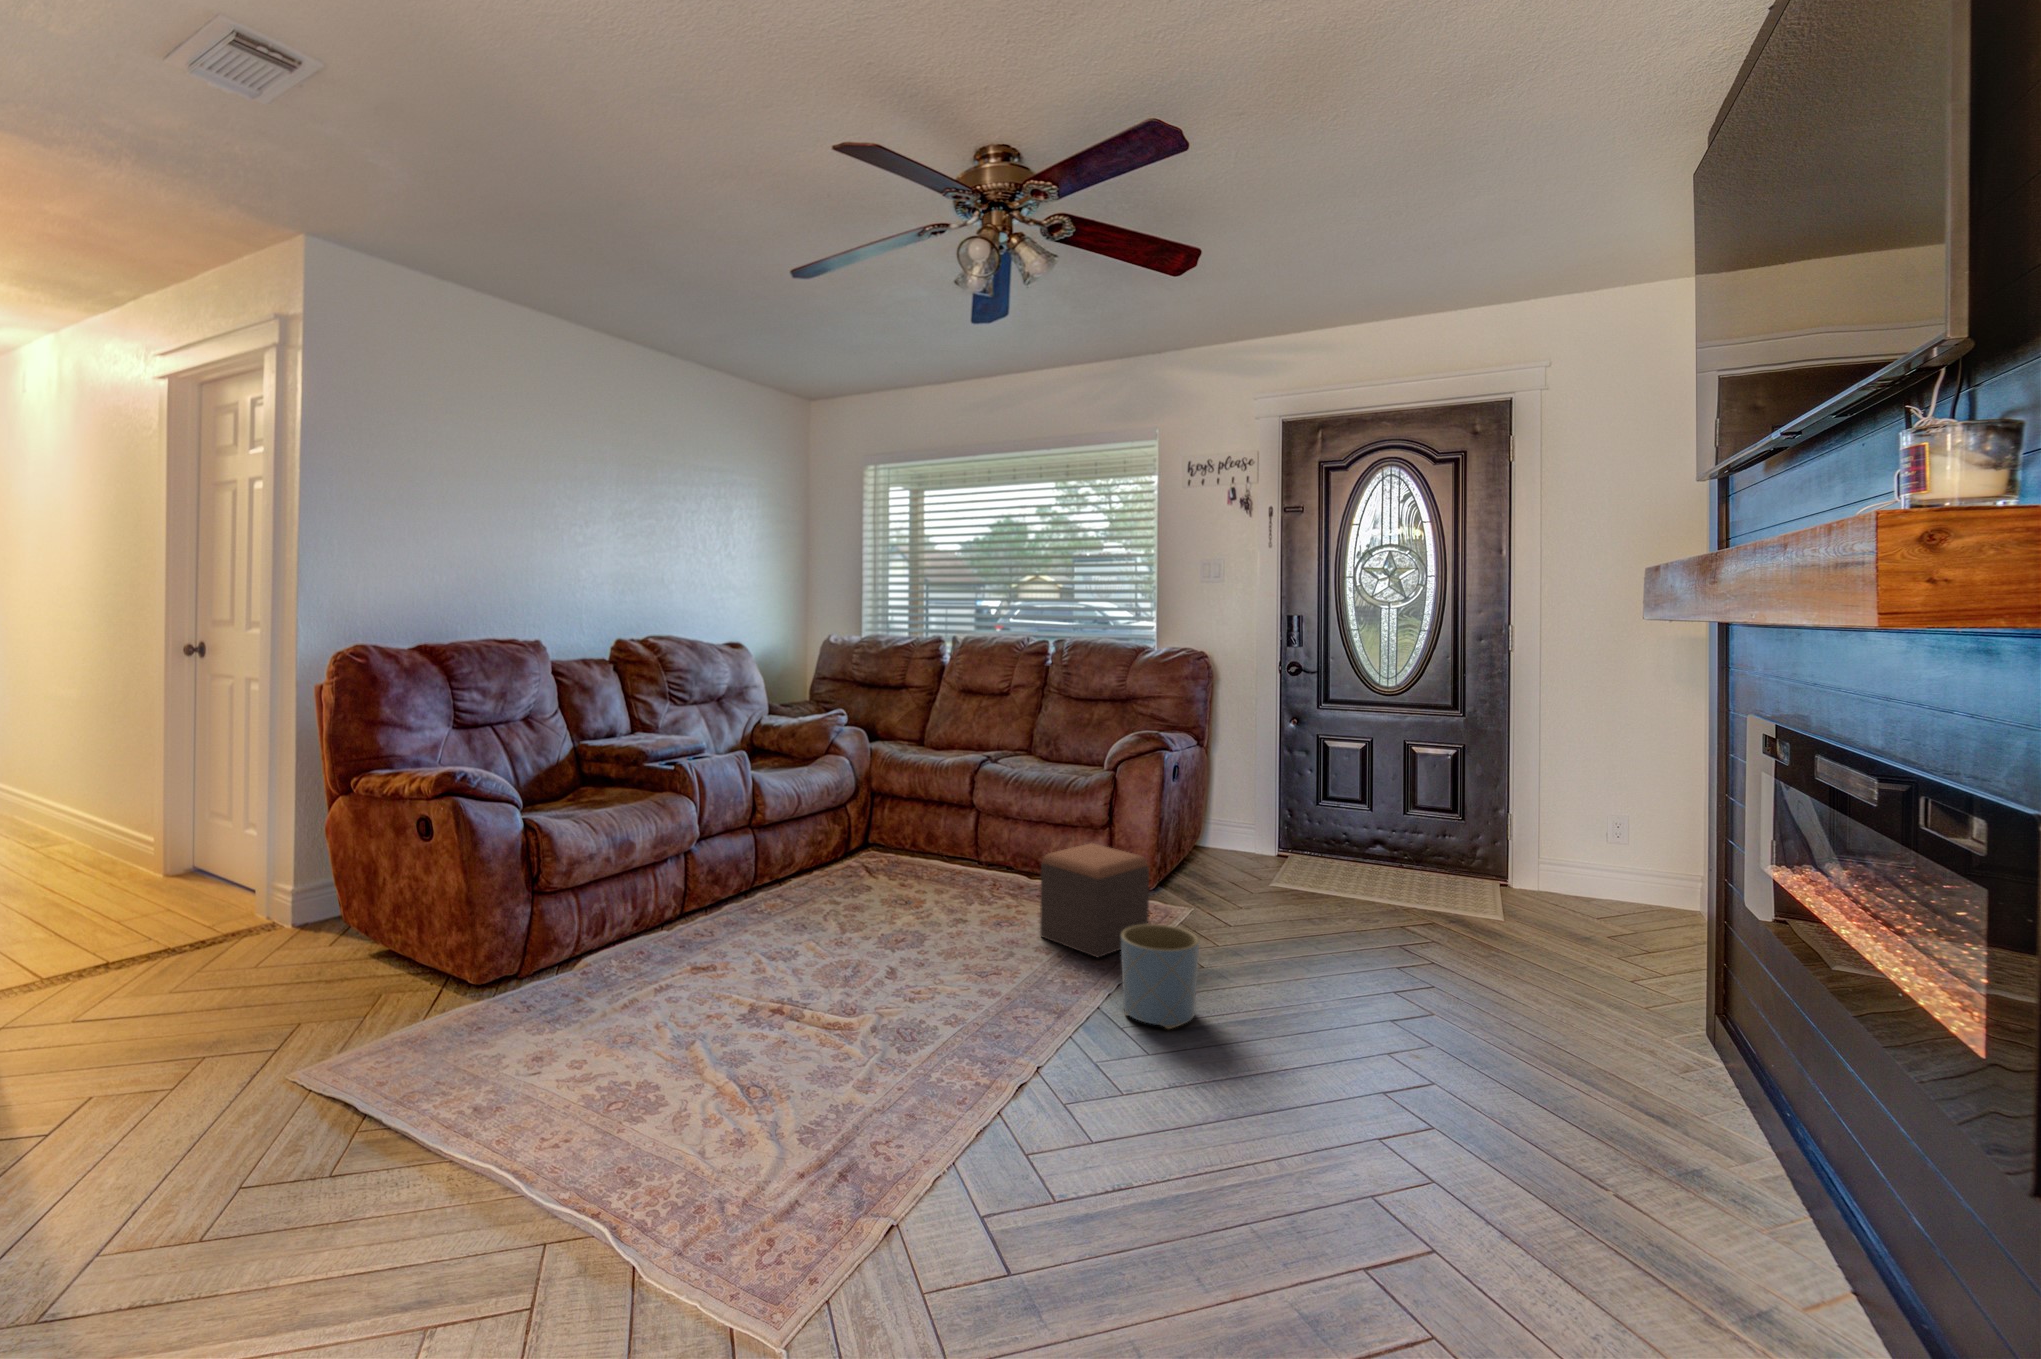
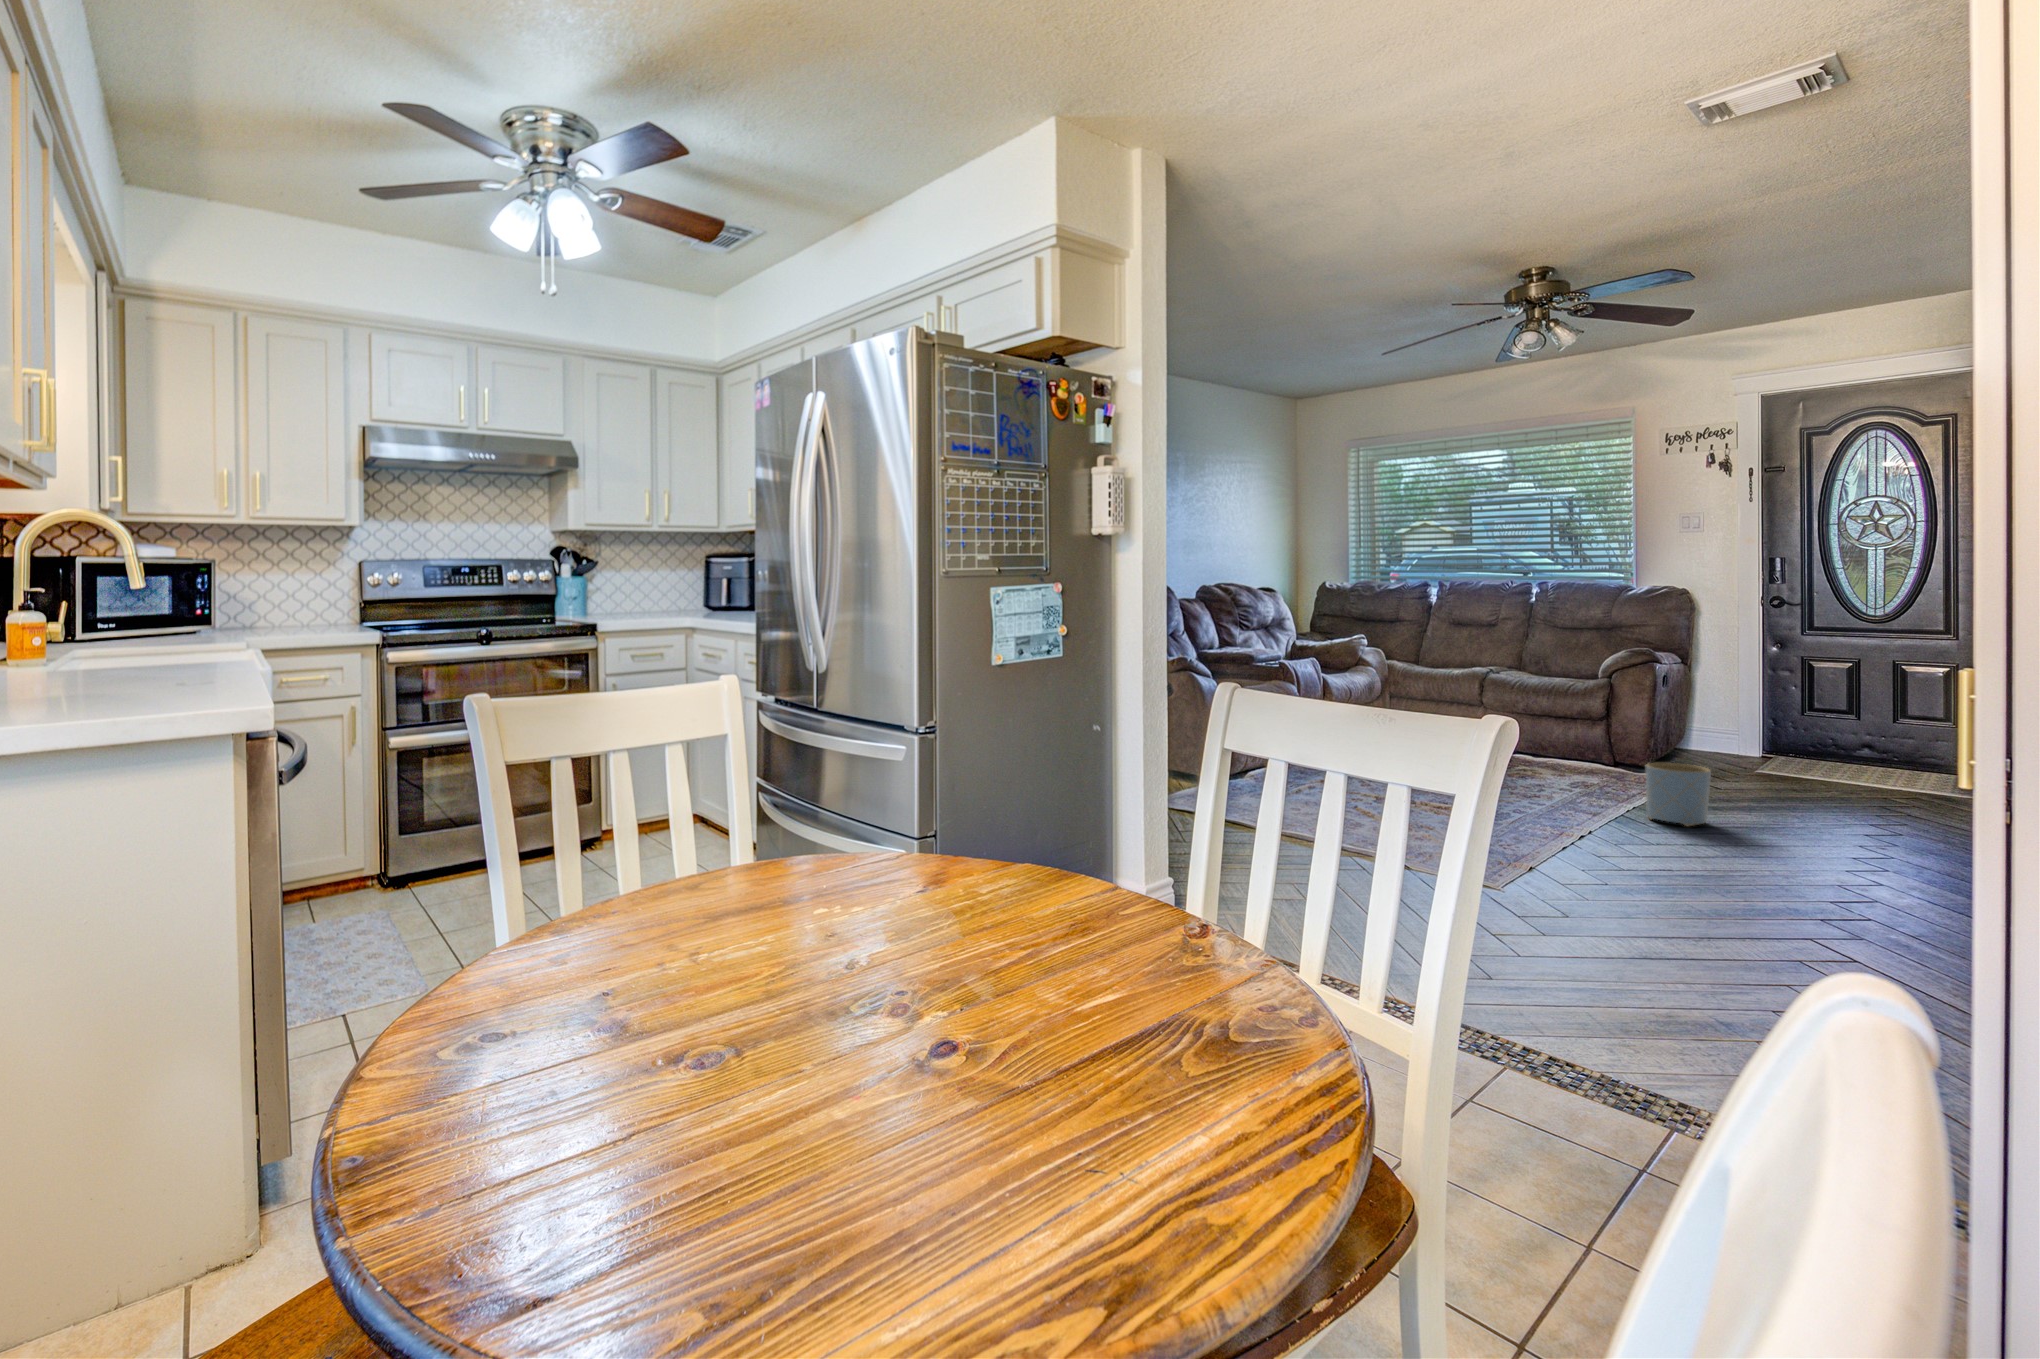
footstool: present [1040,843,1149,957] -> none [1561,723,1654,796]

